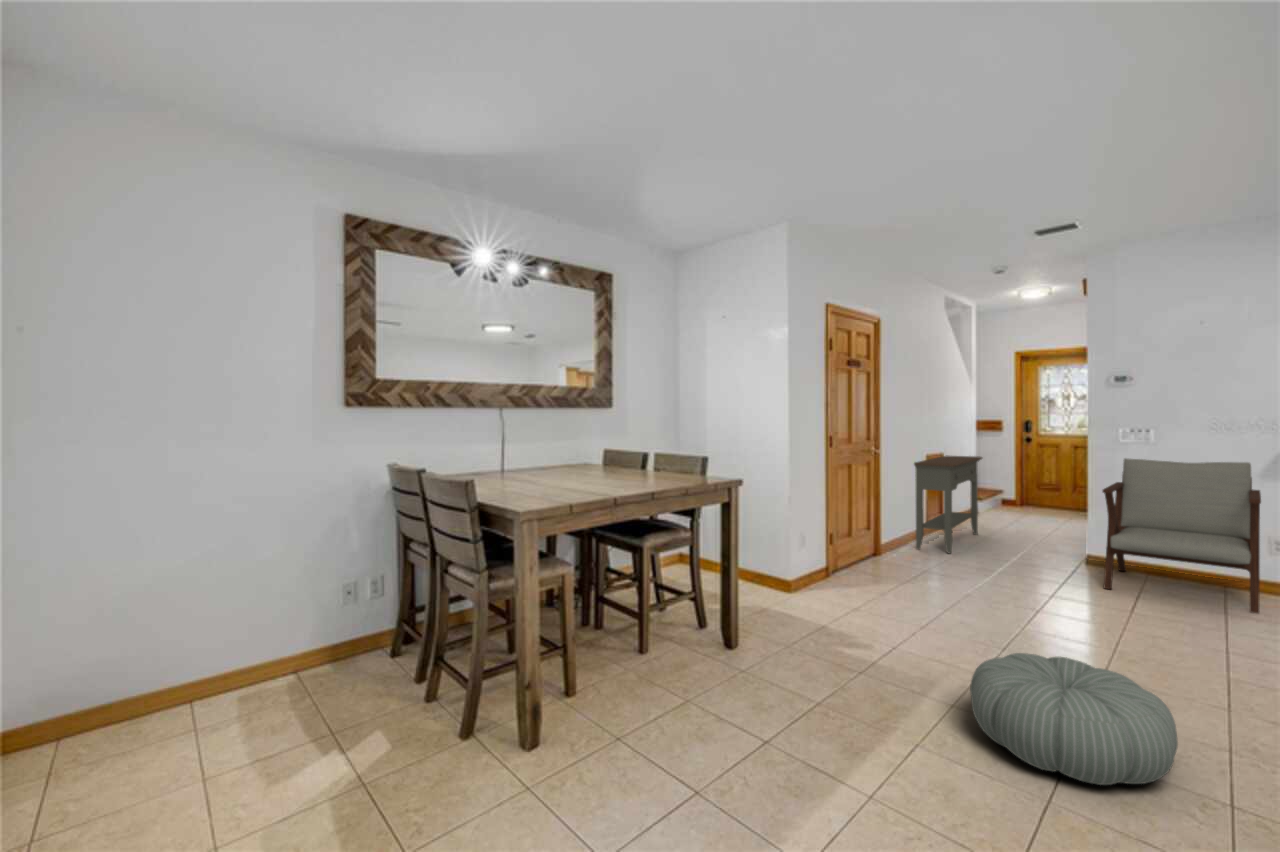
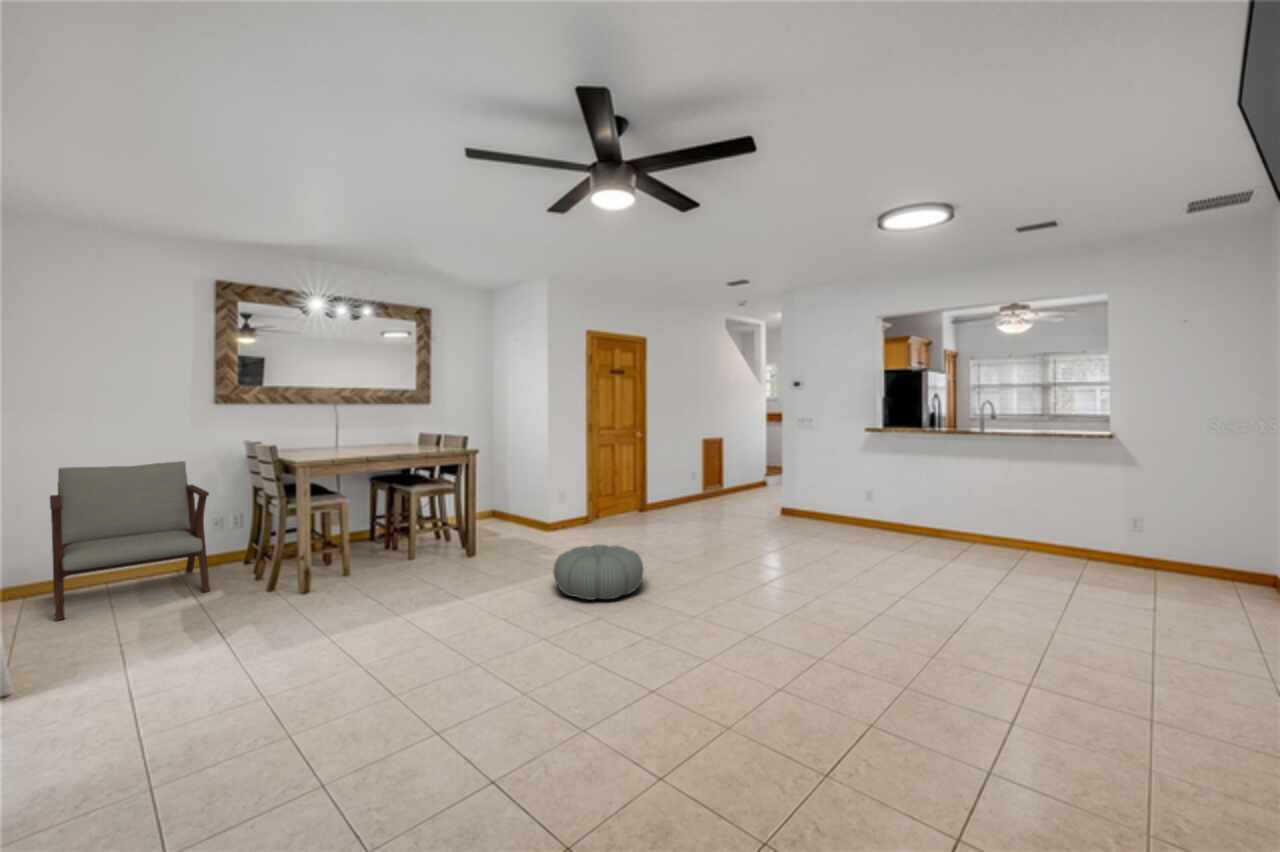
console table: present [914,456,982,553] -> none [674,441,740,510]
lounge chair: present [1103,458,1261,613] -> present [50,461,210,620]

